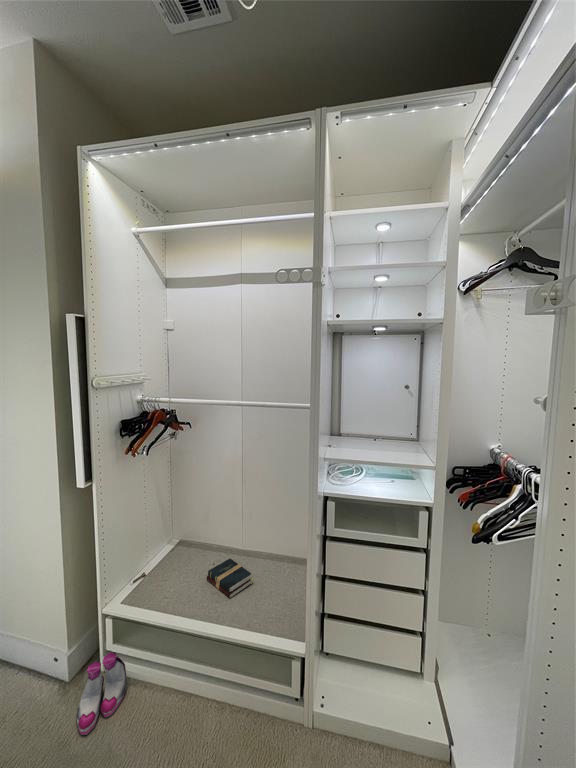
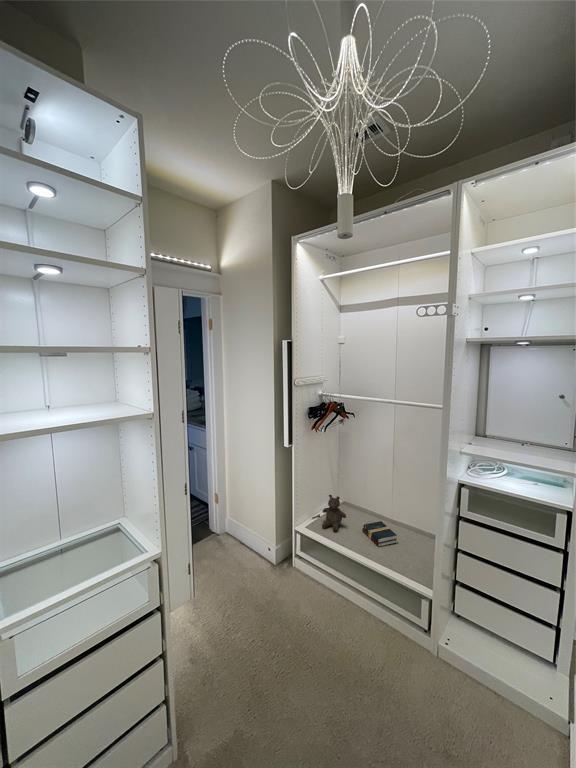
stuffed bear: none [148,541,184,594] -> present [322,495,346,531]
boots: present [76,652,126,735] -> none [281,554,308,594]

